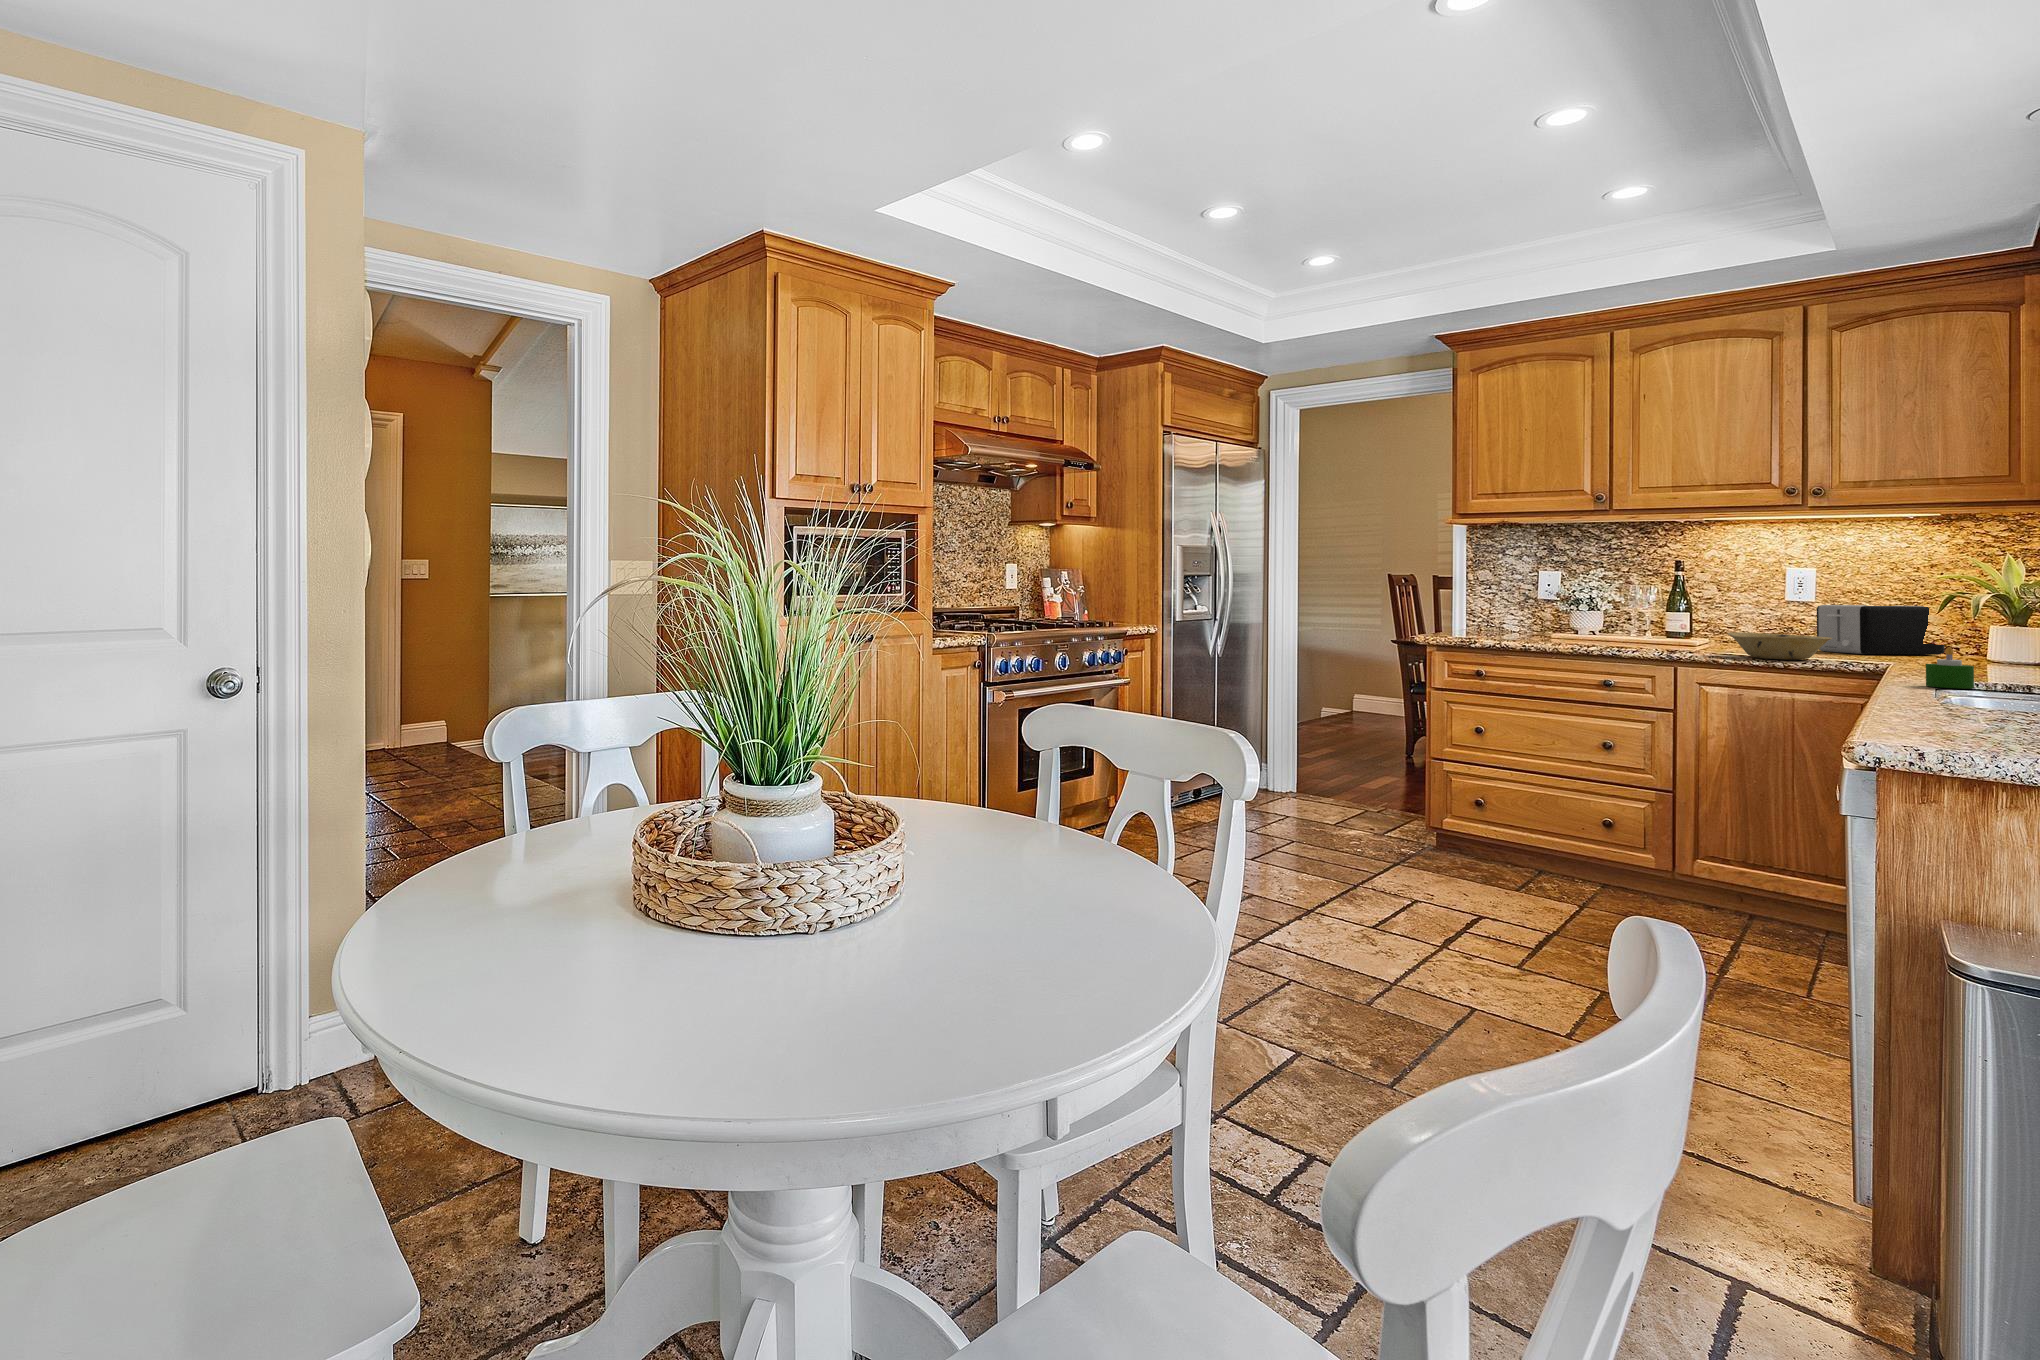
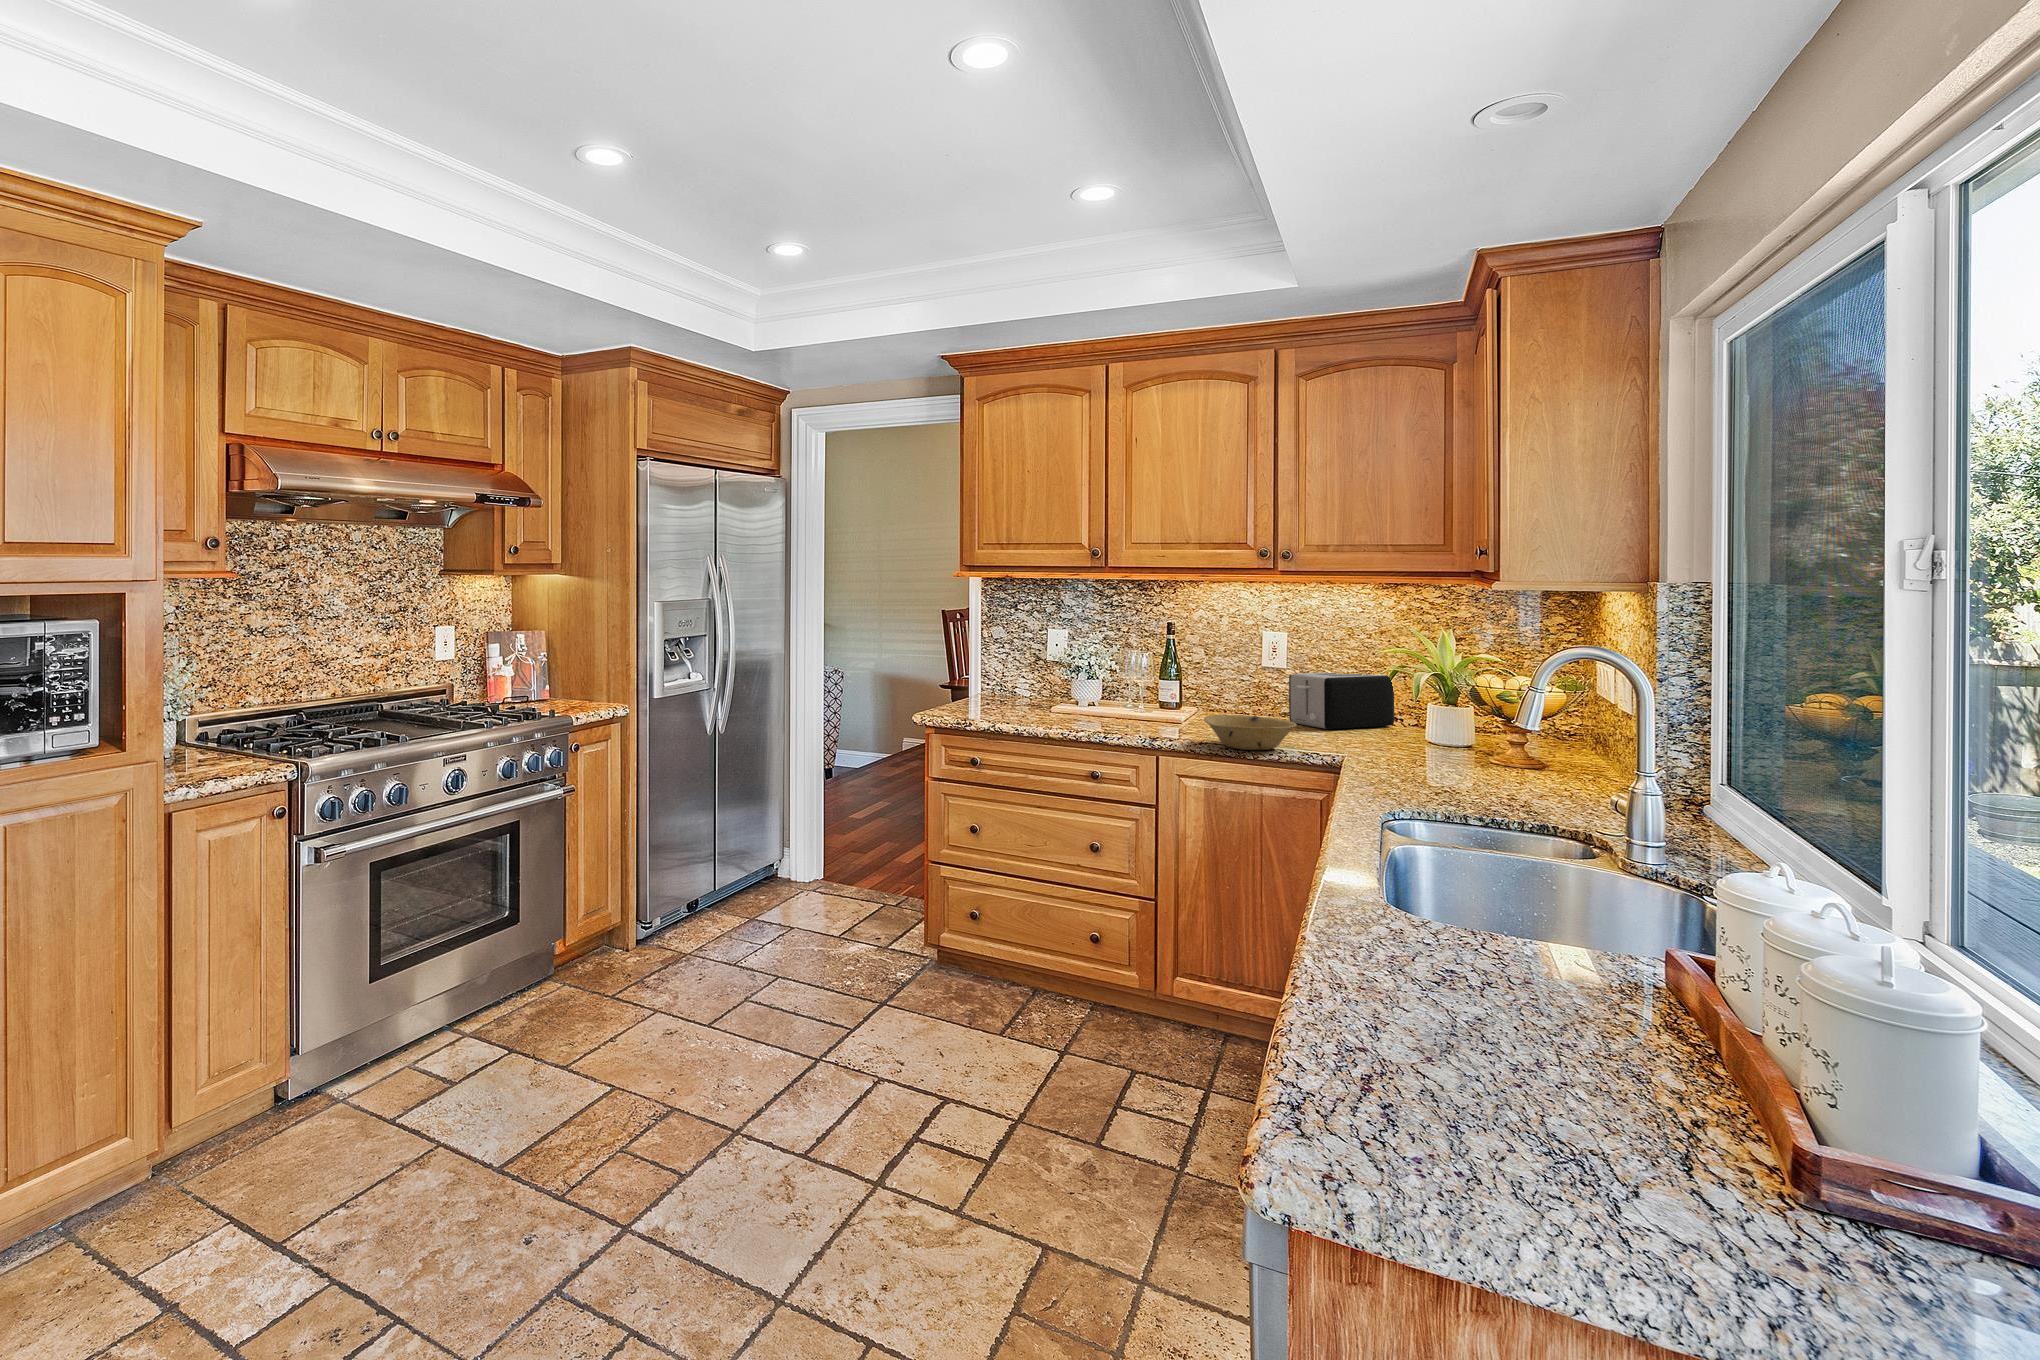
candle: present [1926,647,1974,689] -> none [1371,770,1414,822]

